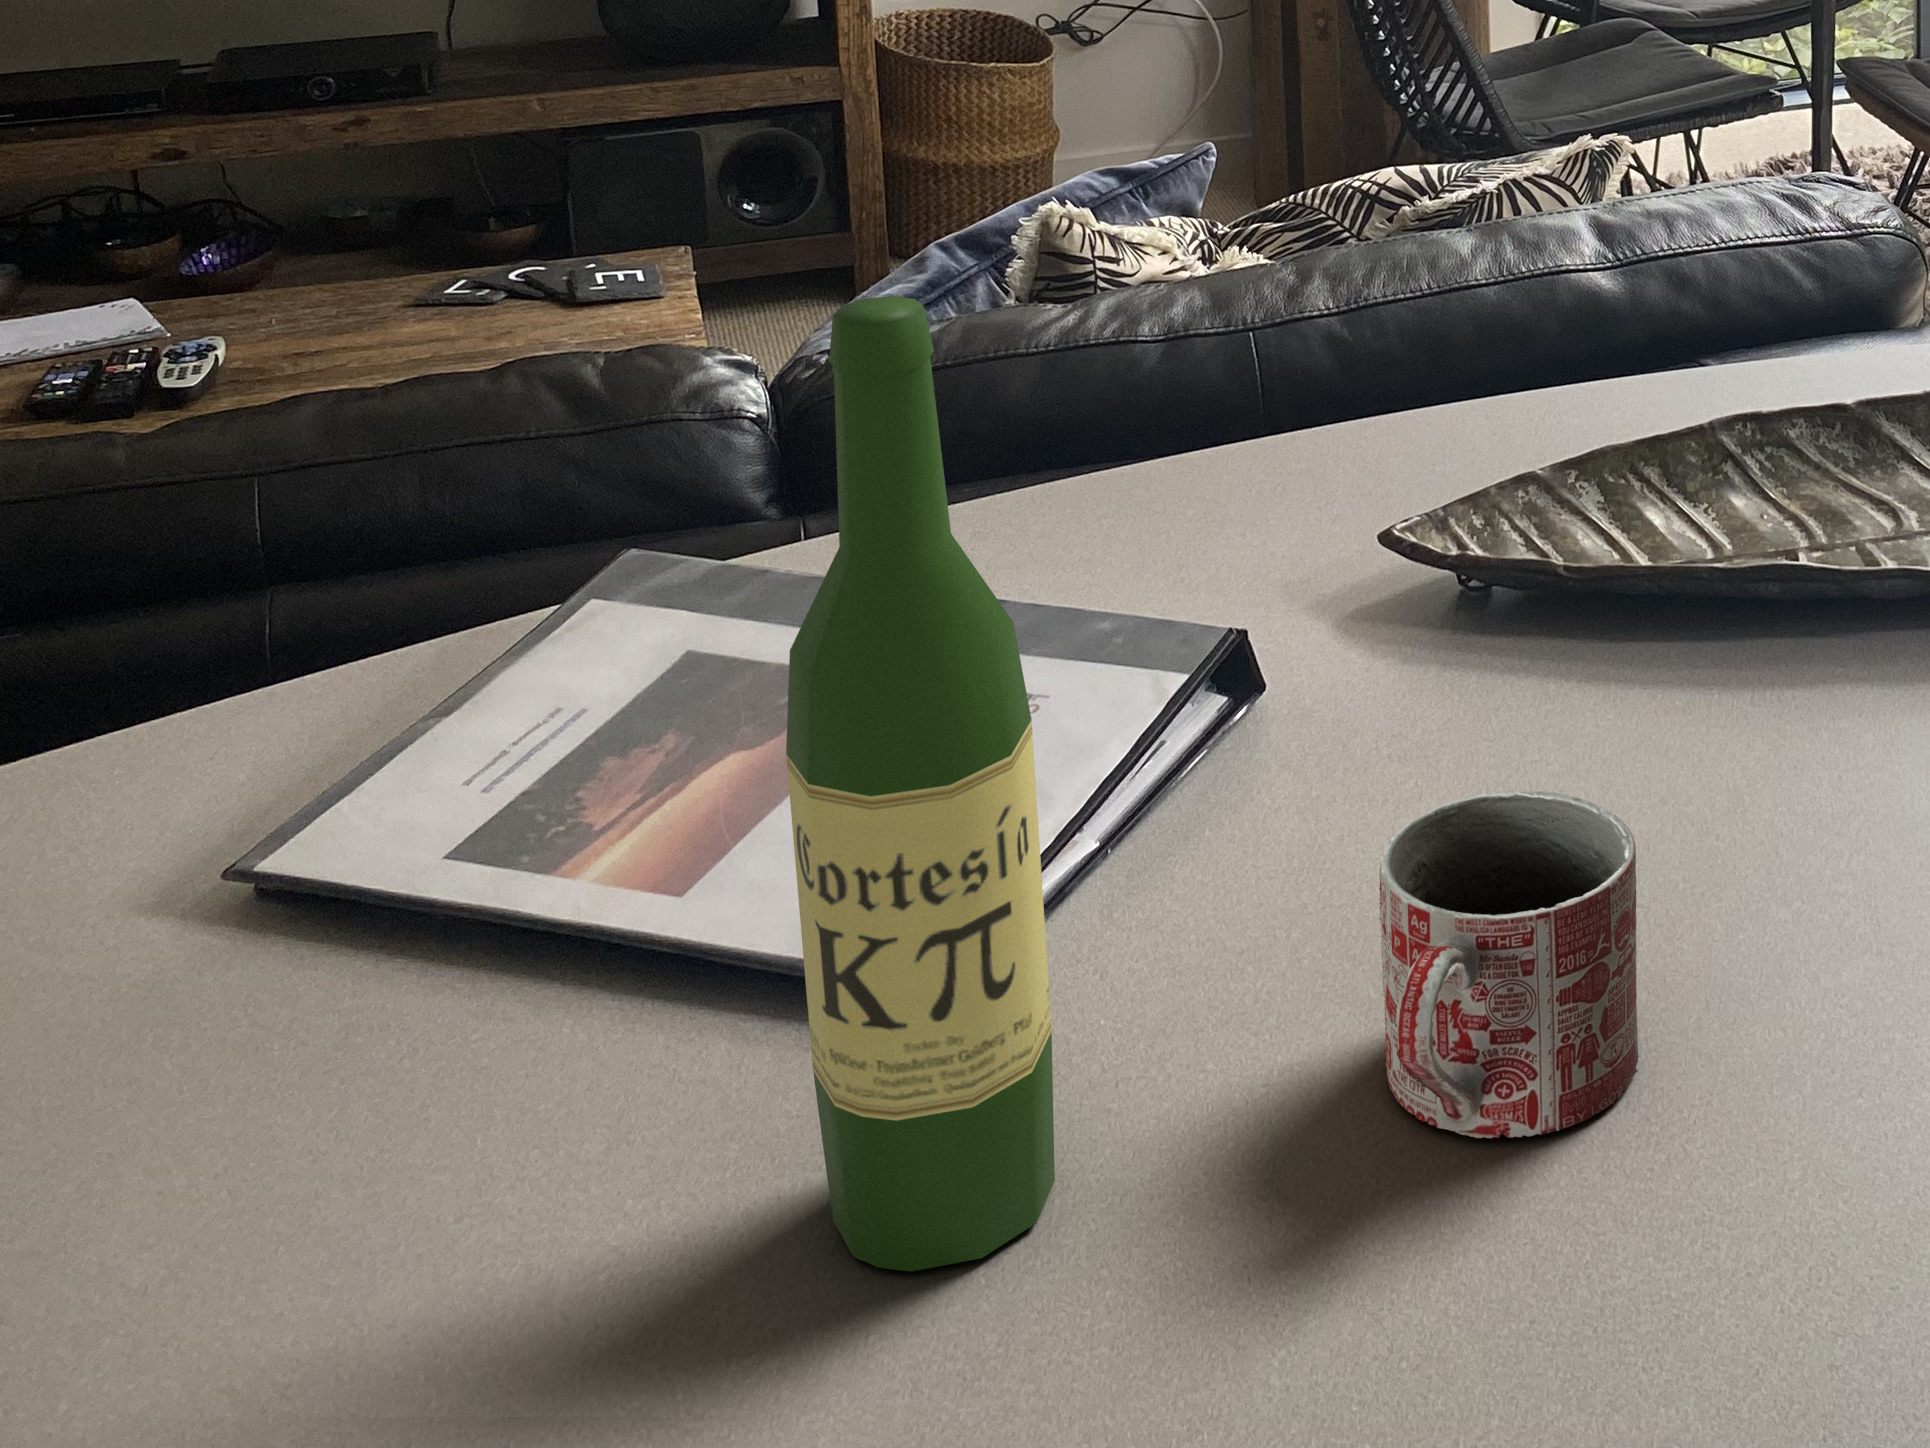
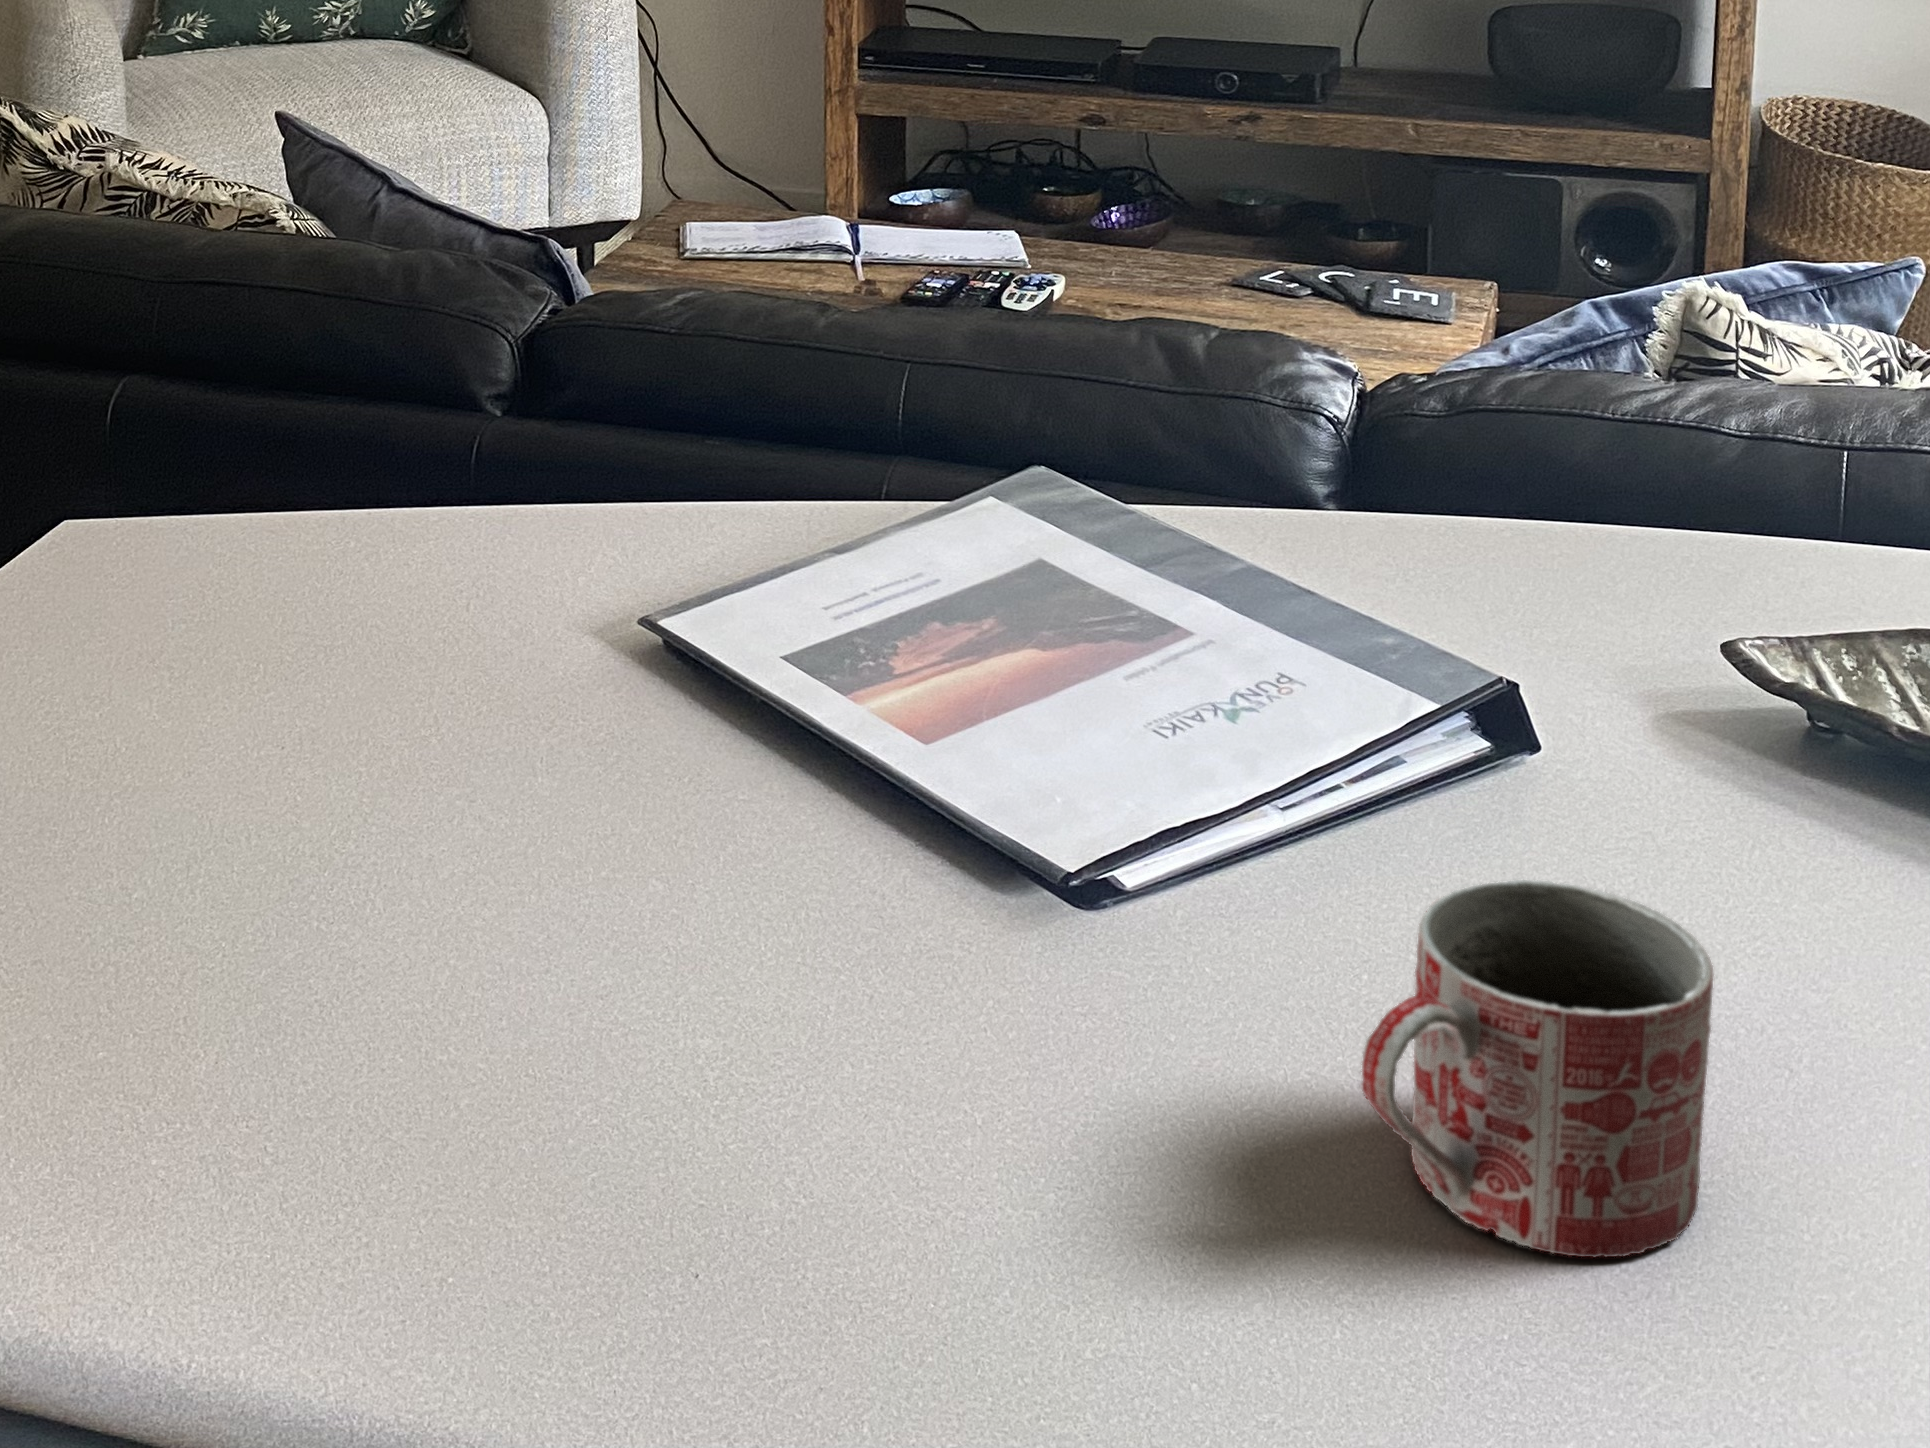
wine bottle: present [786,296,1055,1271] -> none [866,209,1076,1116]

